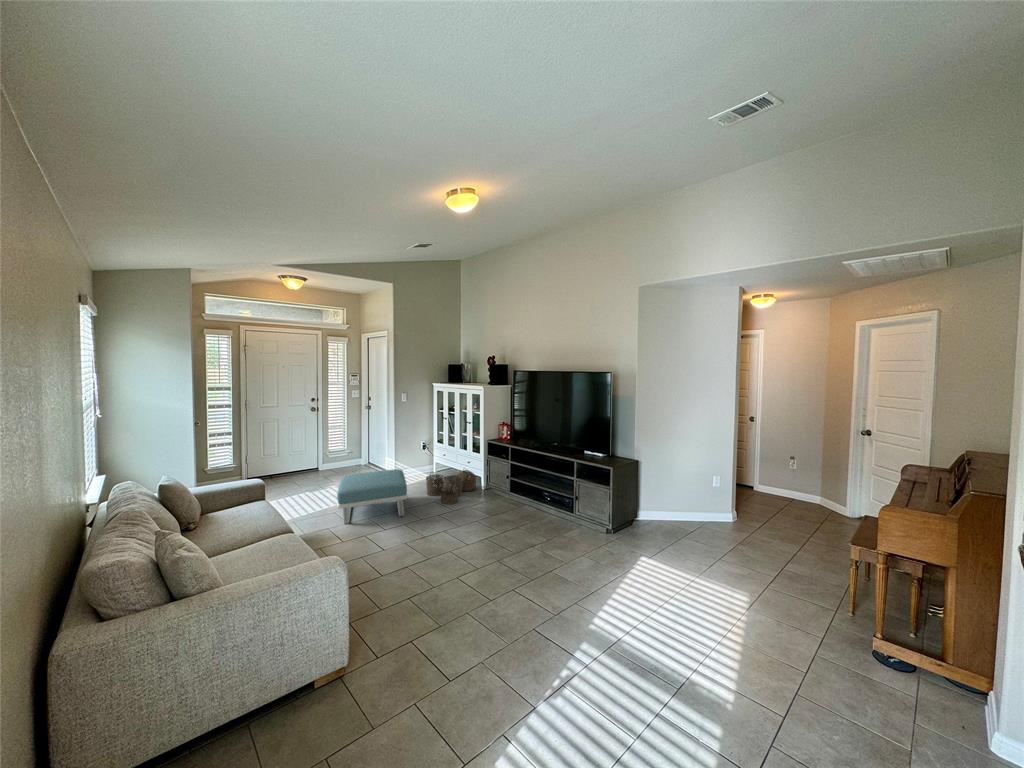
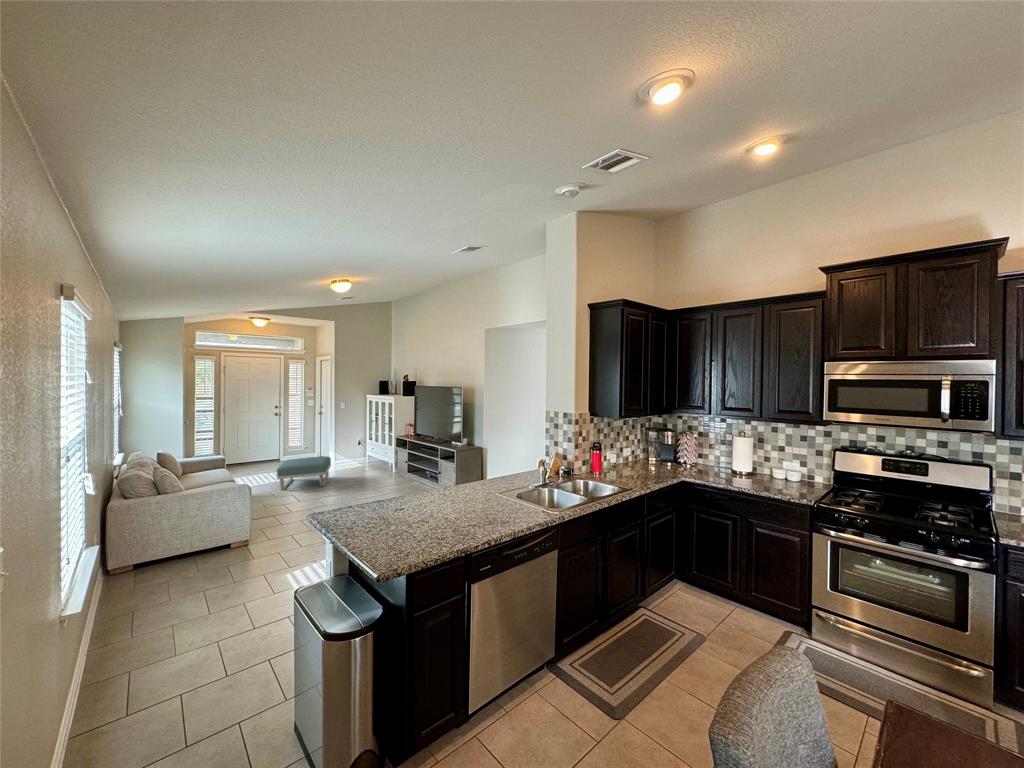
woven basket: present [426,470,476,504] -> none [349,458,389,482]

